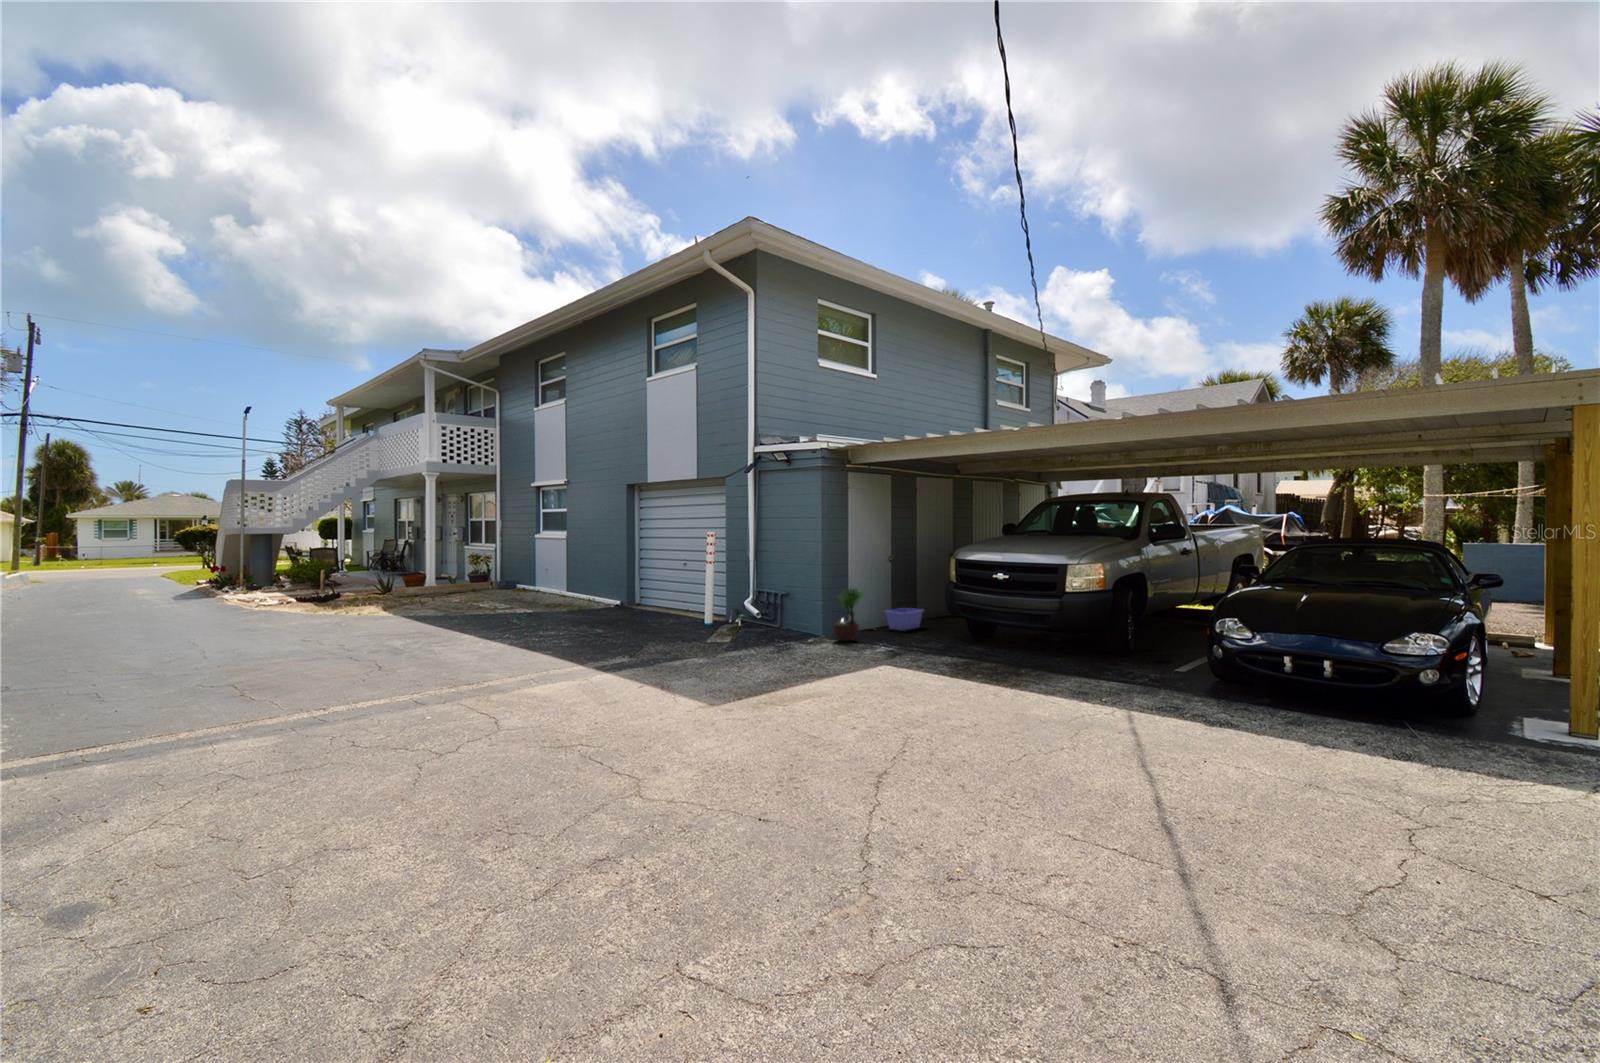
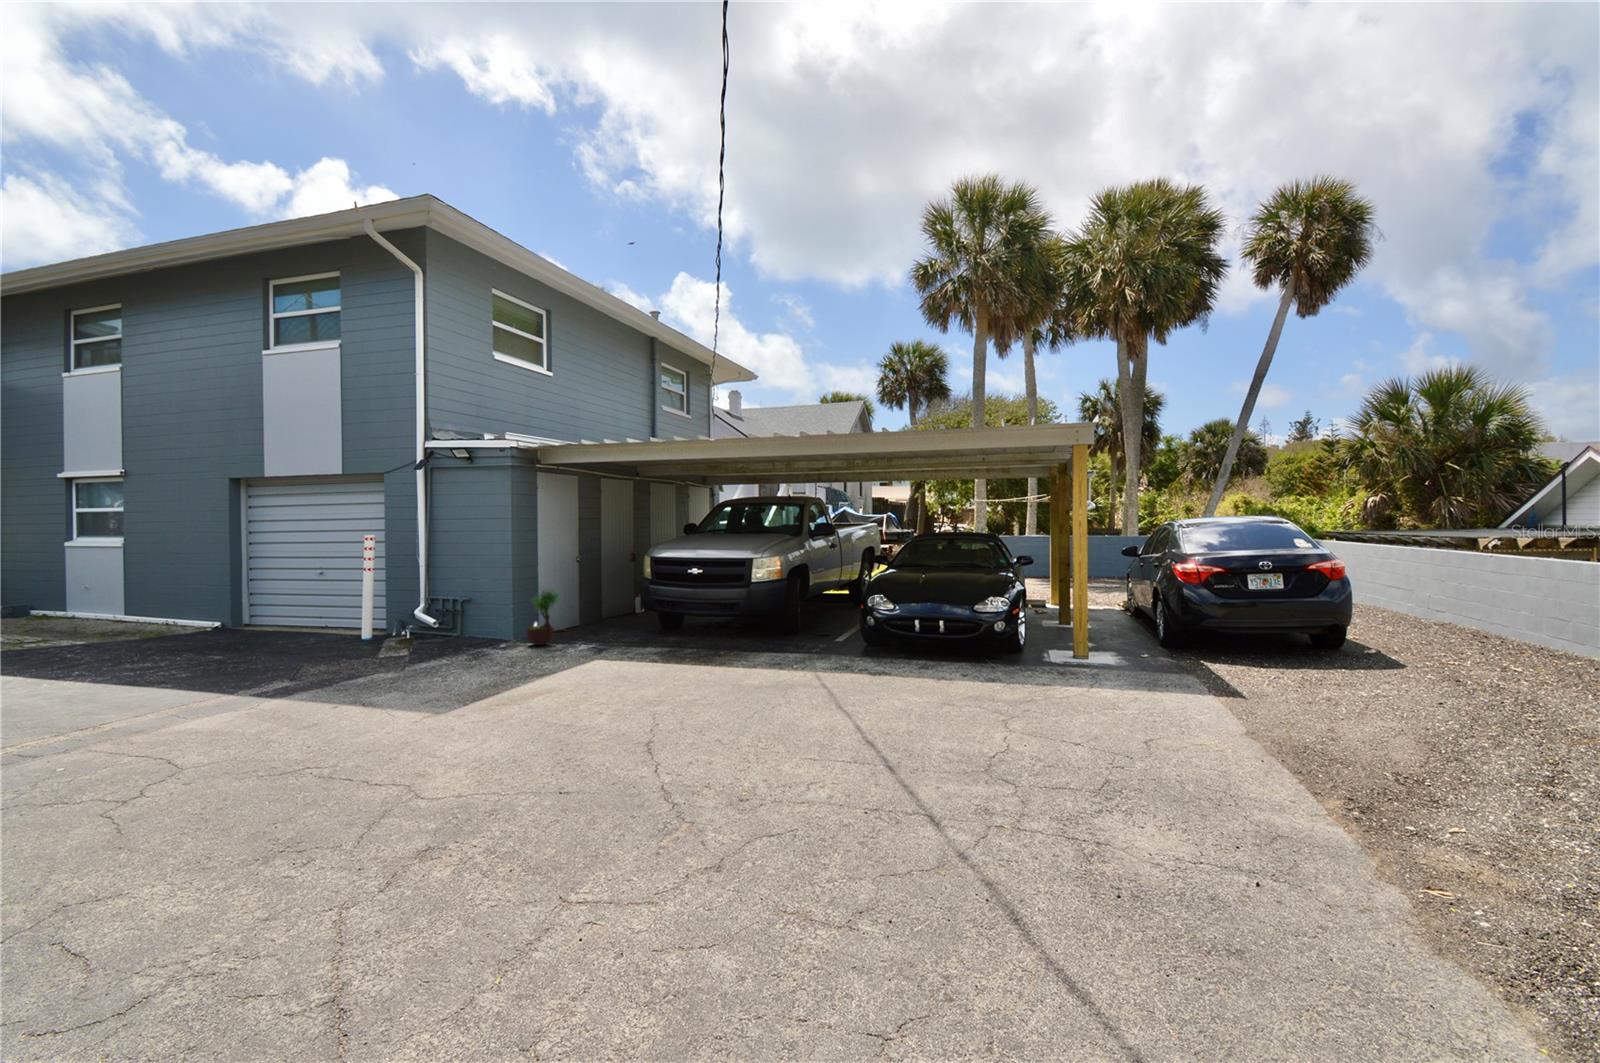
storage bin: present [885,608,923,631] -> none [573,609,613,631]

